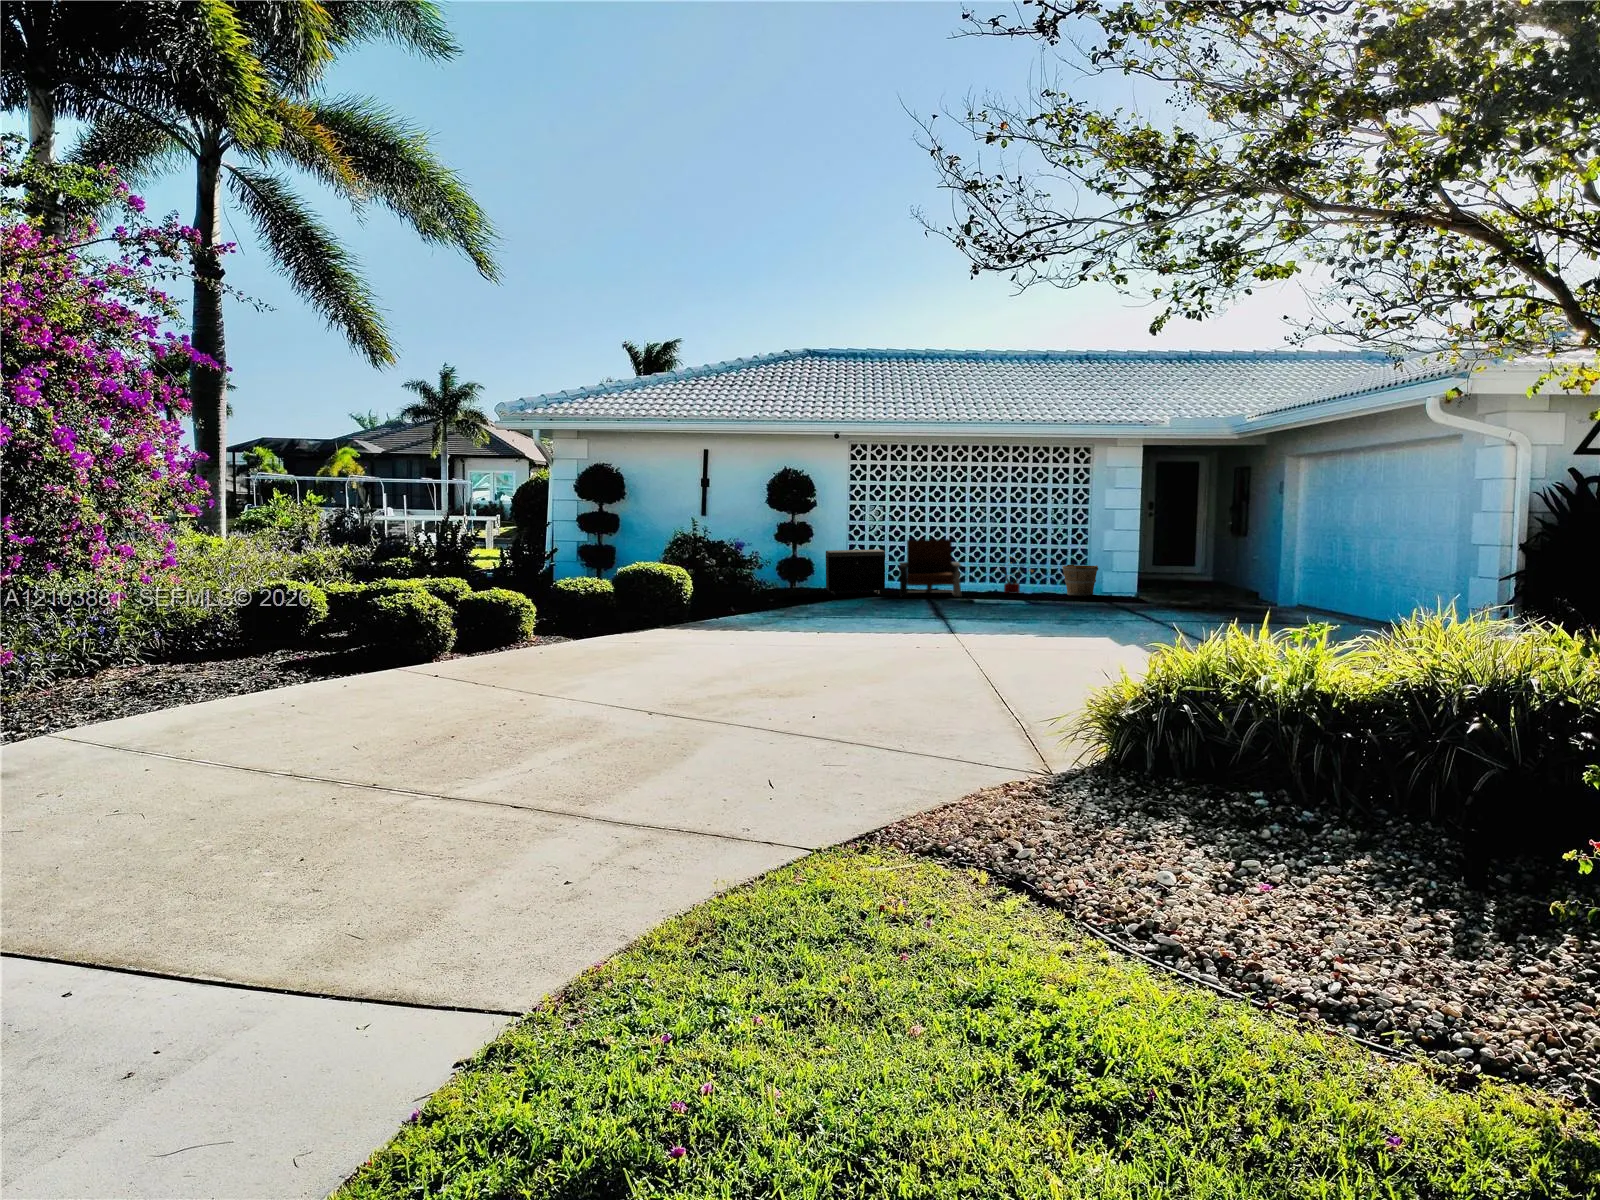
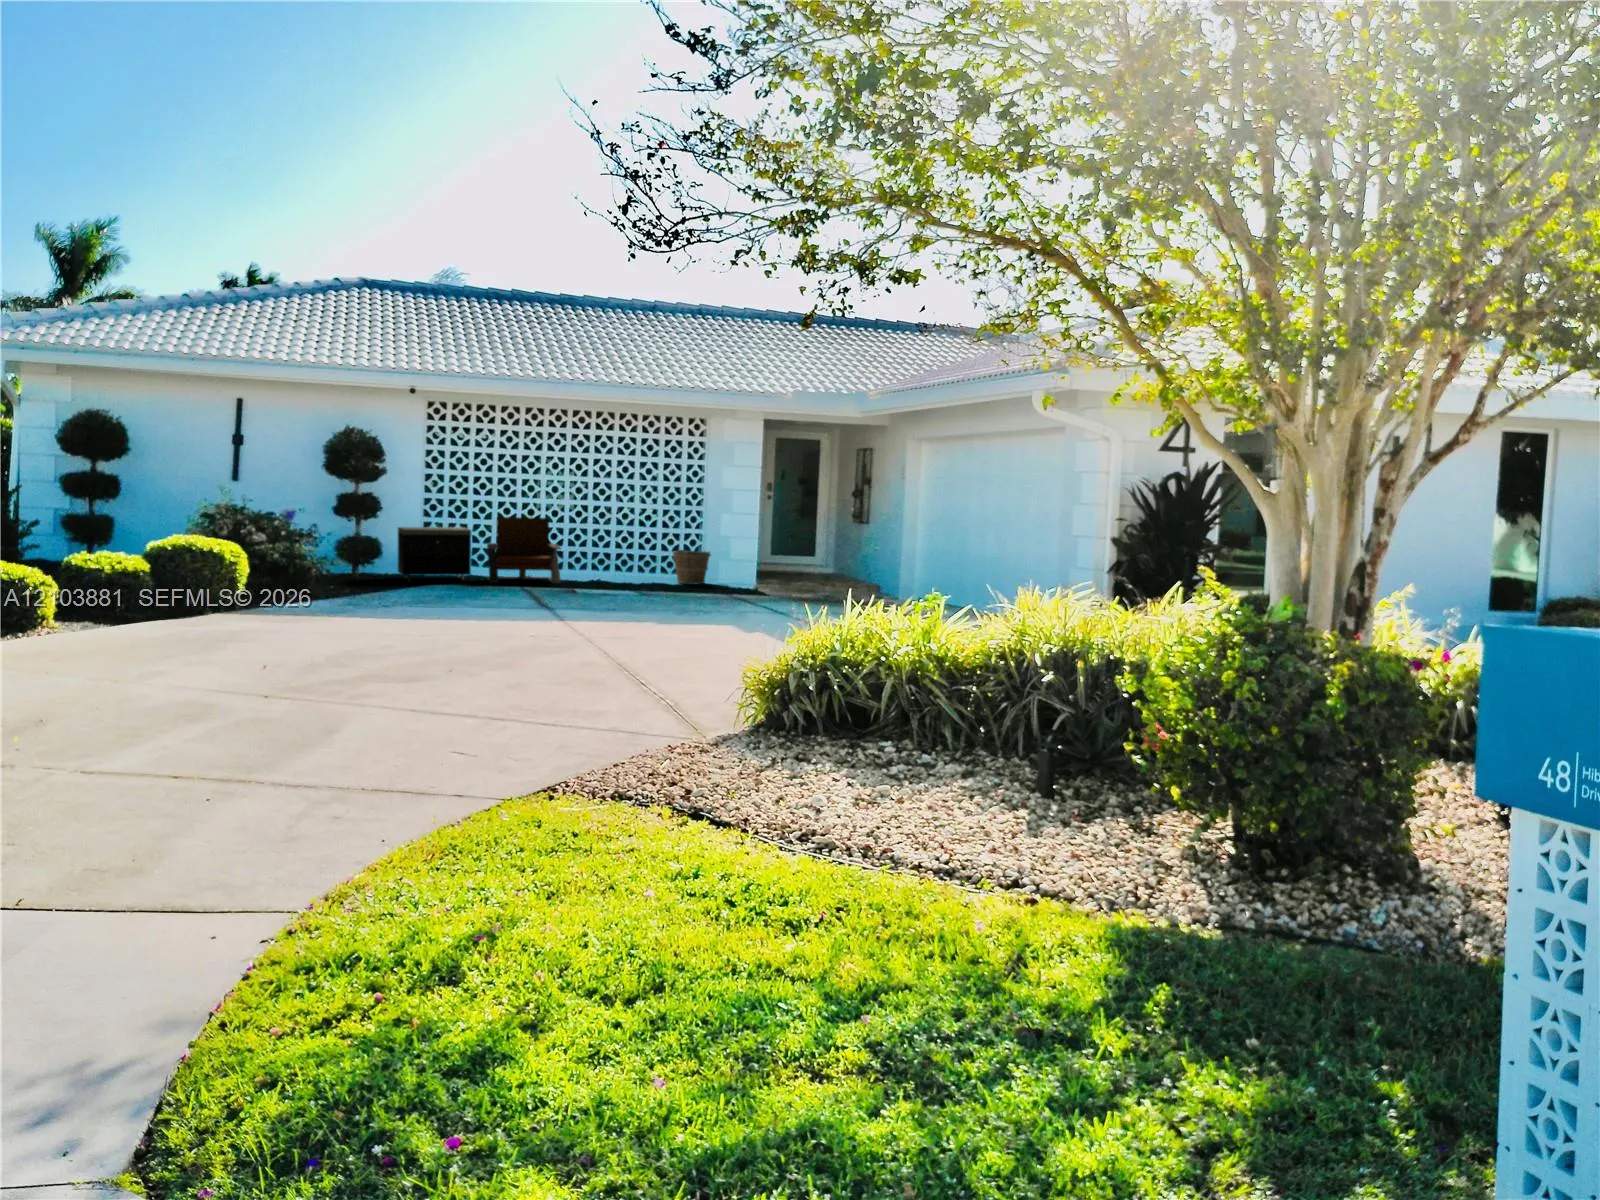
decorative plant: present [1002,562,1033,594] -> none [596,538,641,581]

